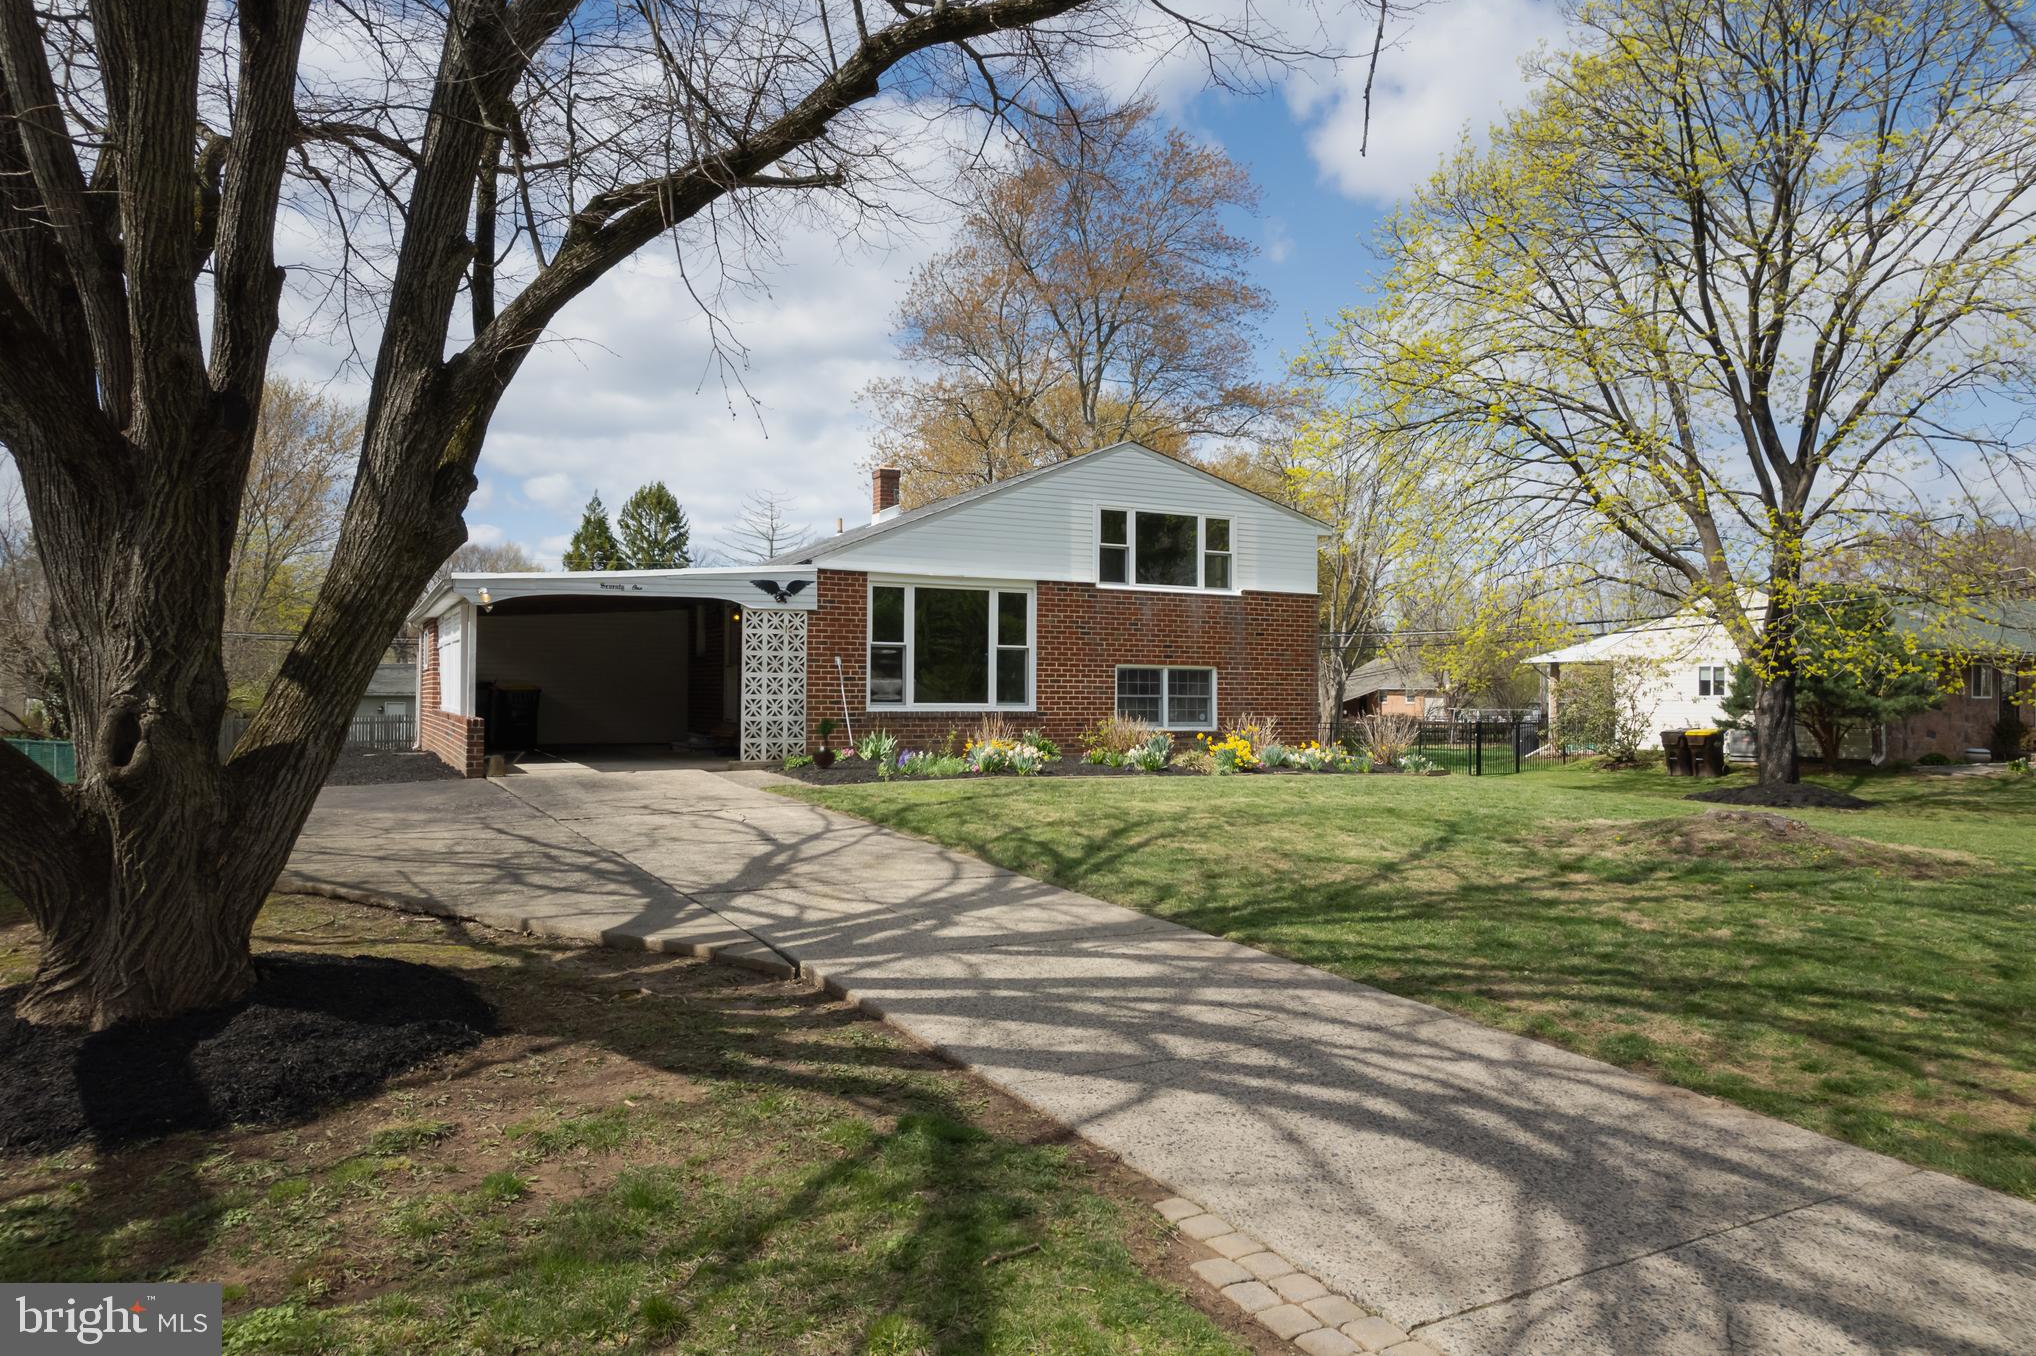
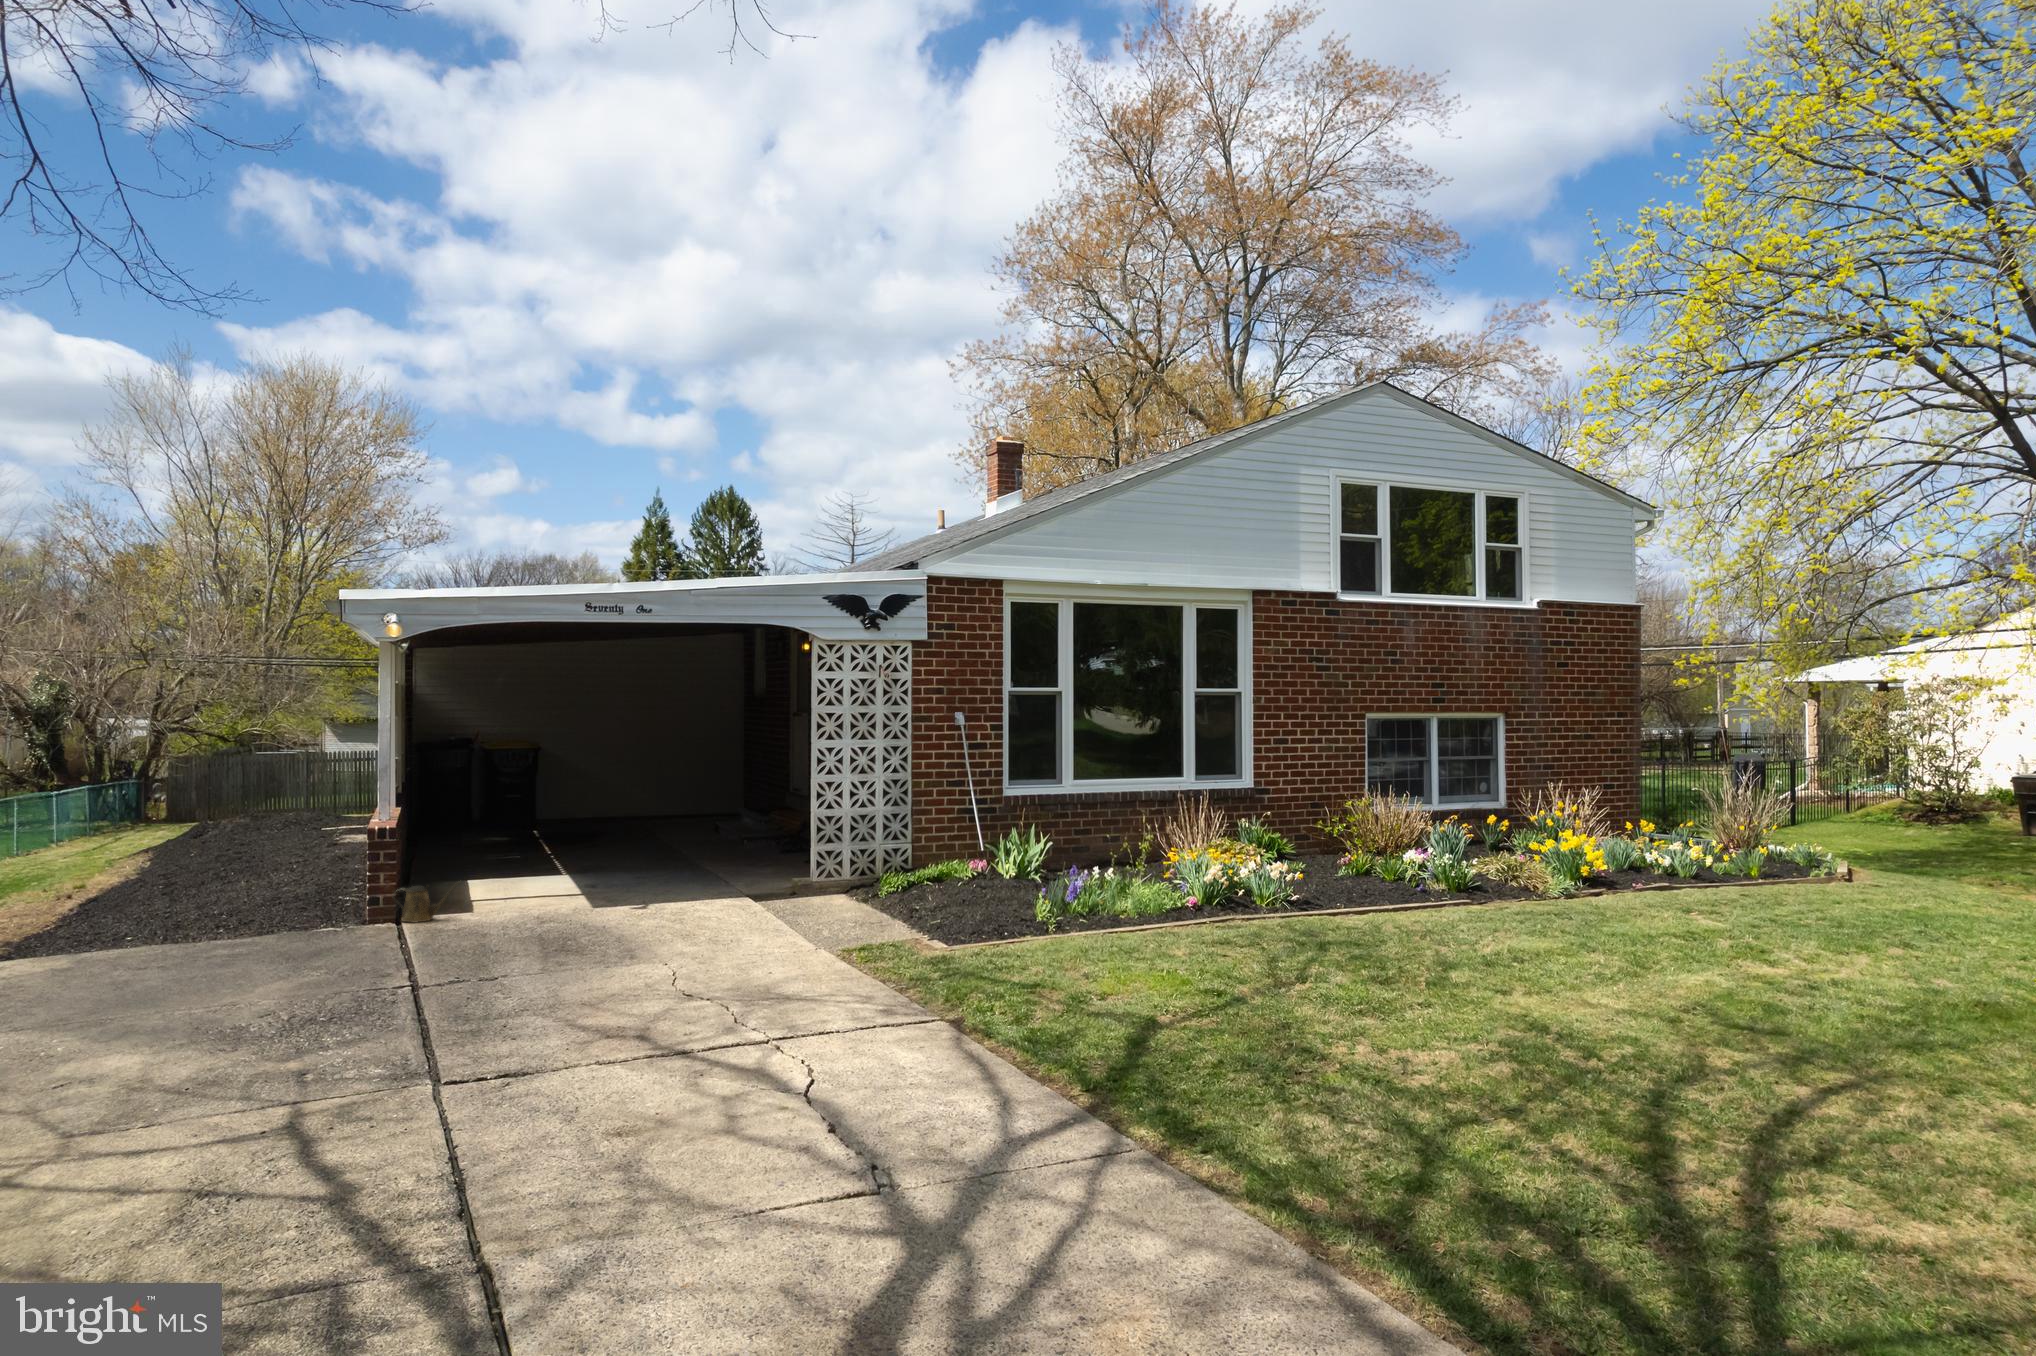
potted tree: present [812,717,839,768] -> none [918,801,967,888]

